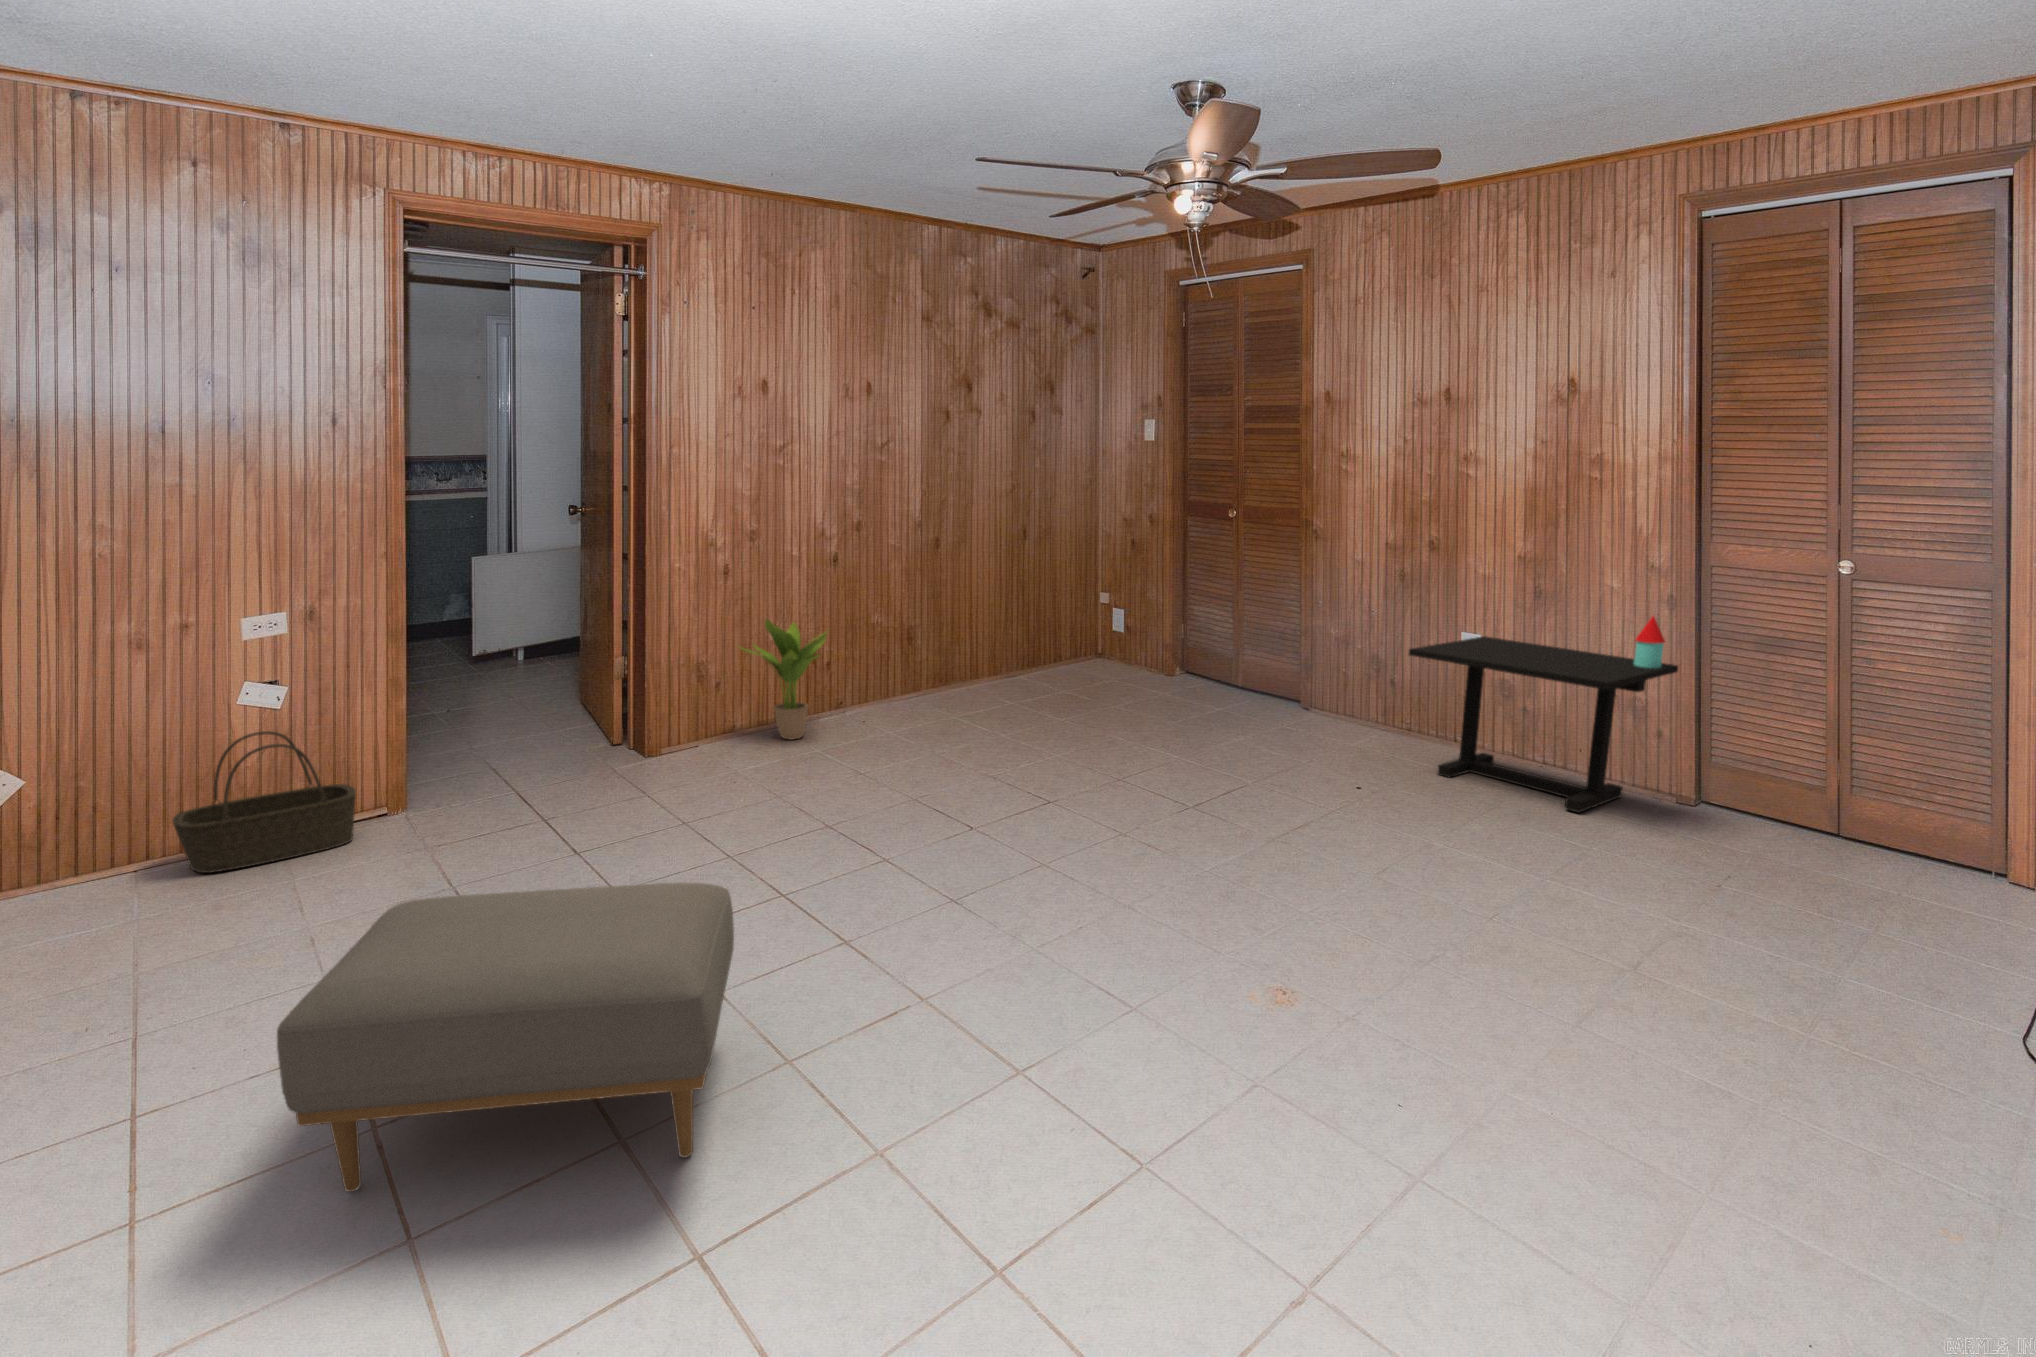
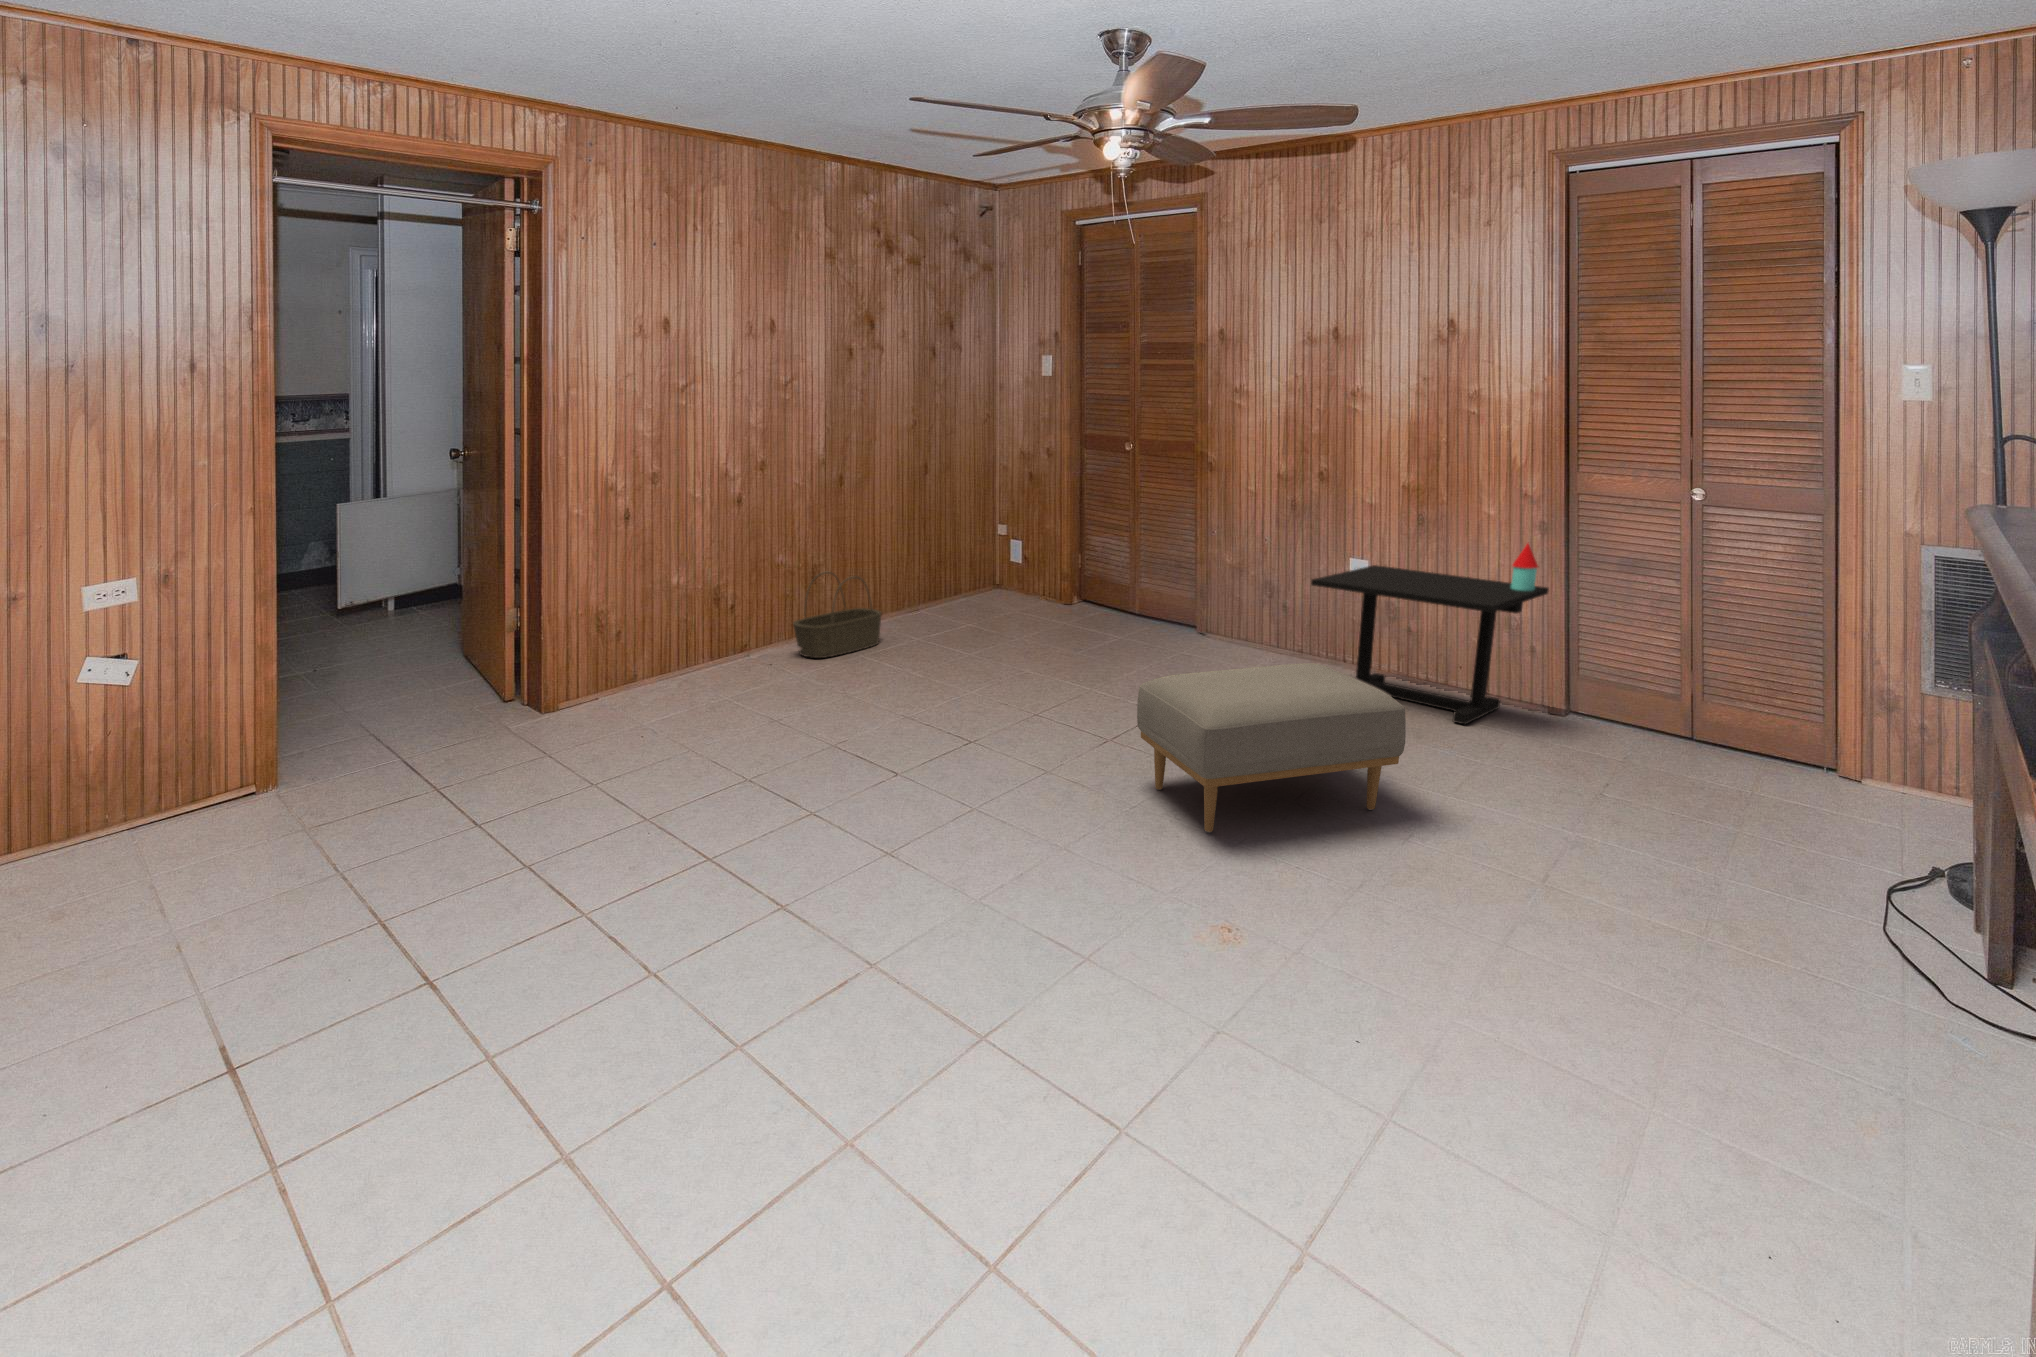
potted plant: present [741,619,827,740] -> none [652,568,752,688]
basket: present [172,731,356,873] -> present [793,571,881,658]
ottoman: present [277,883,734,1192] -> present [1137,663,1406,832]

